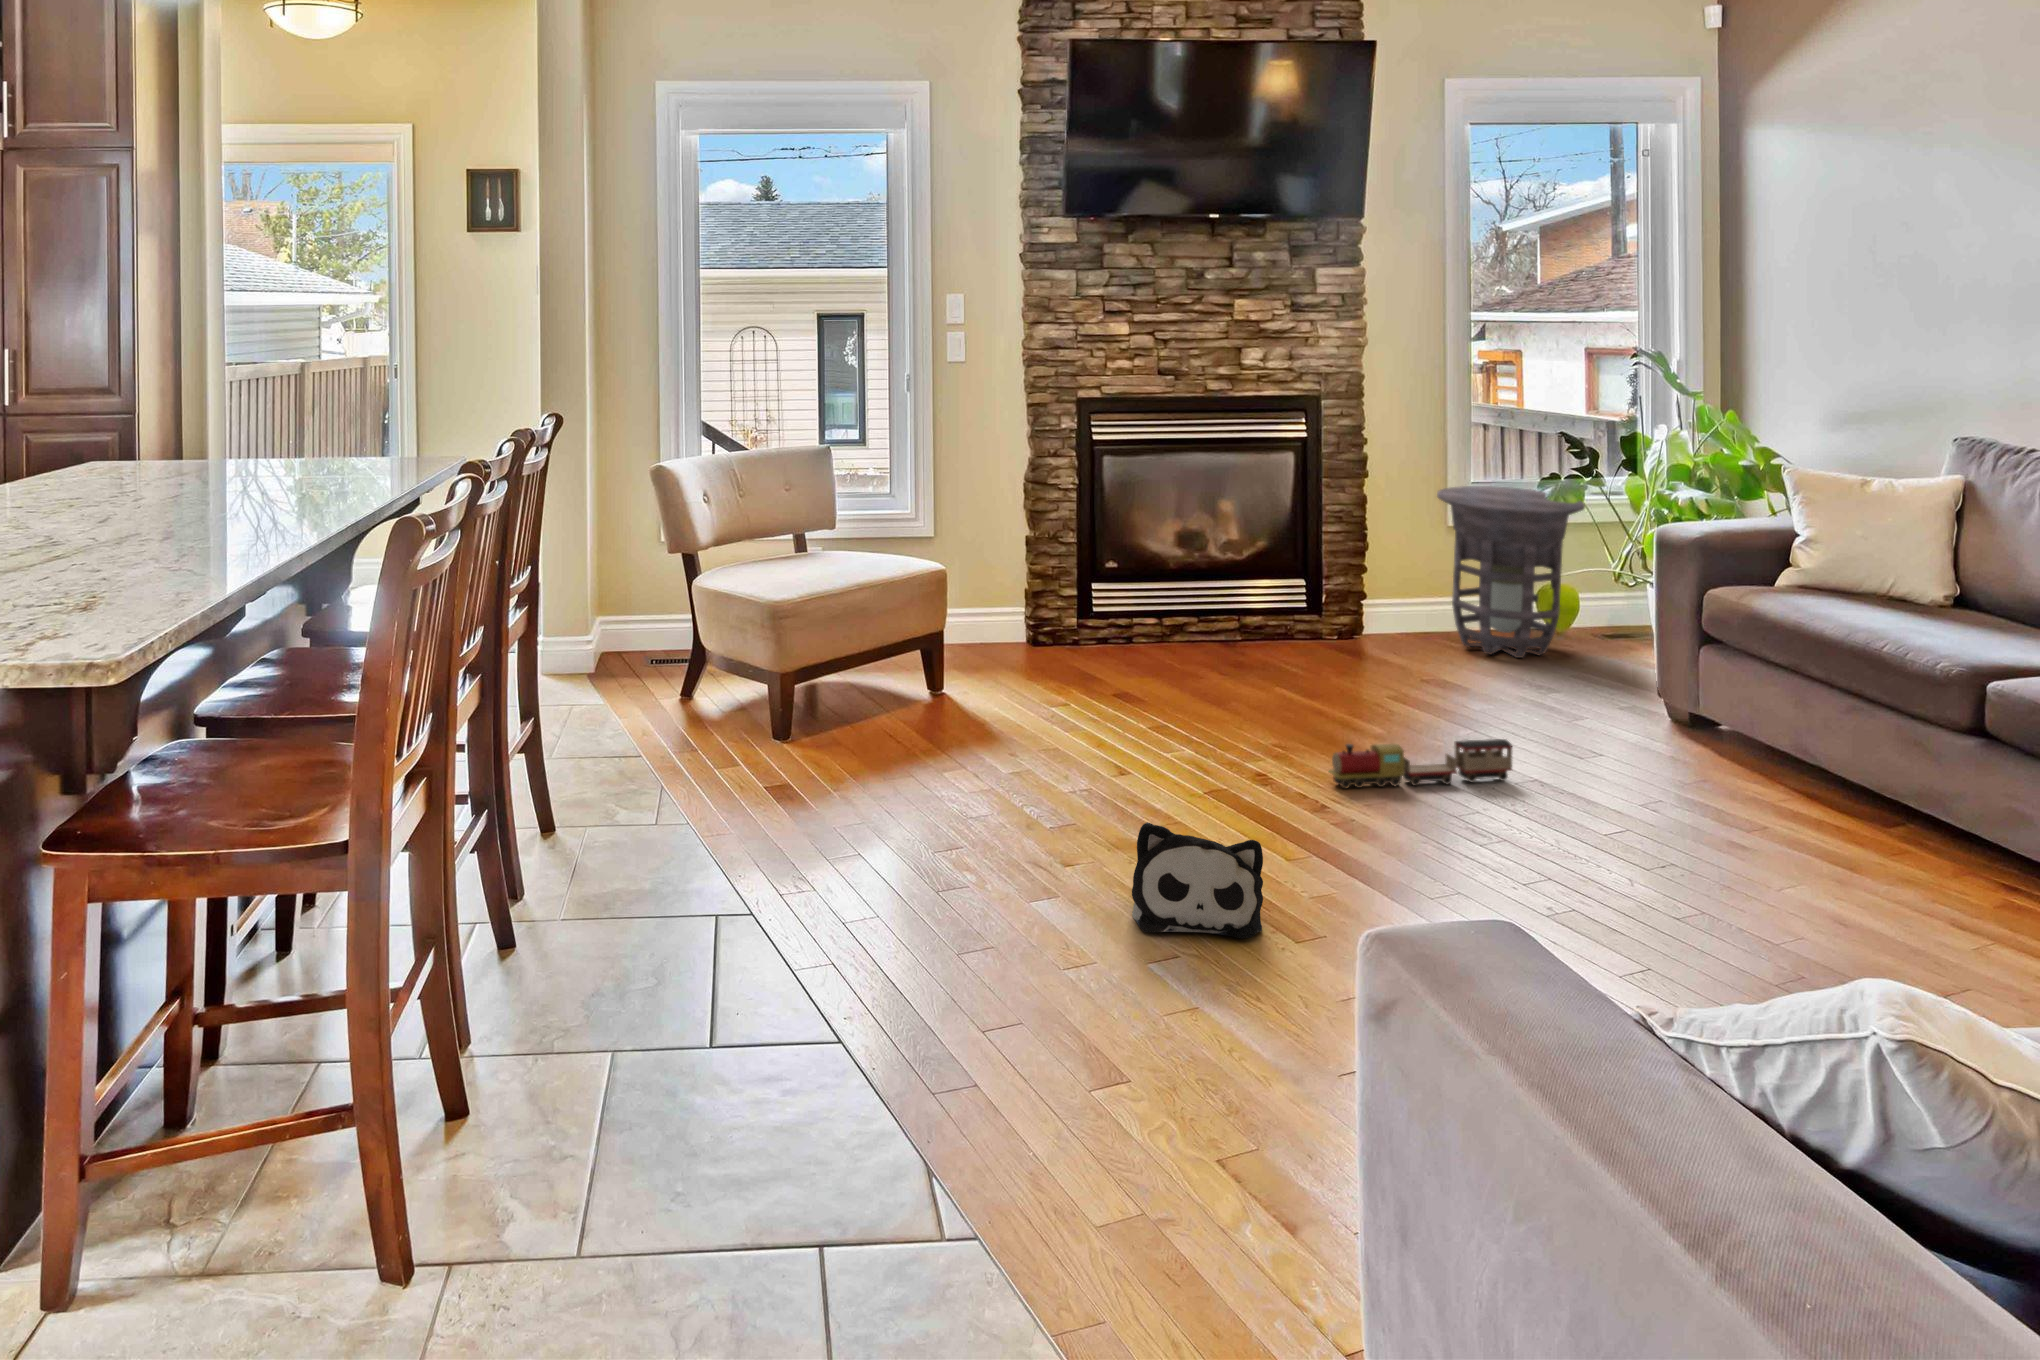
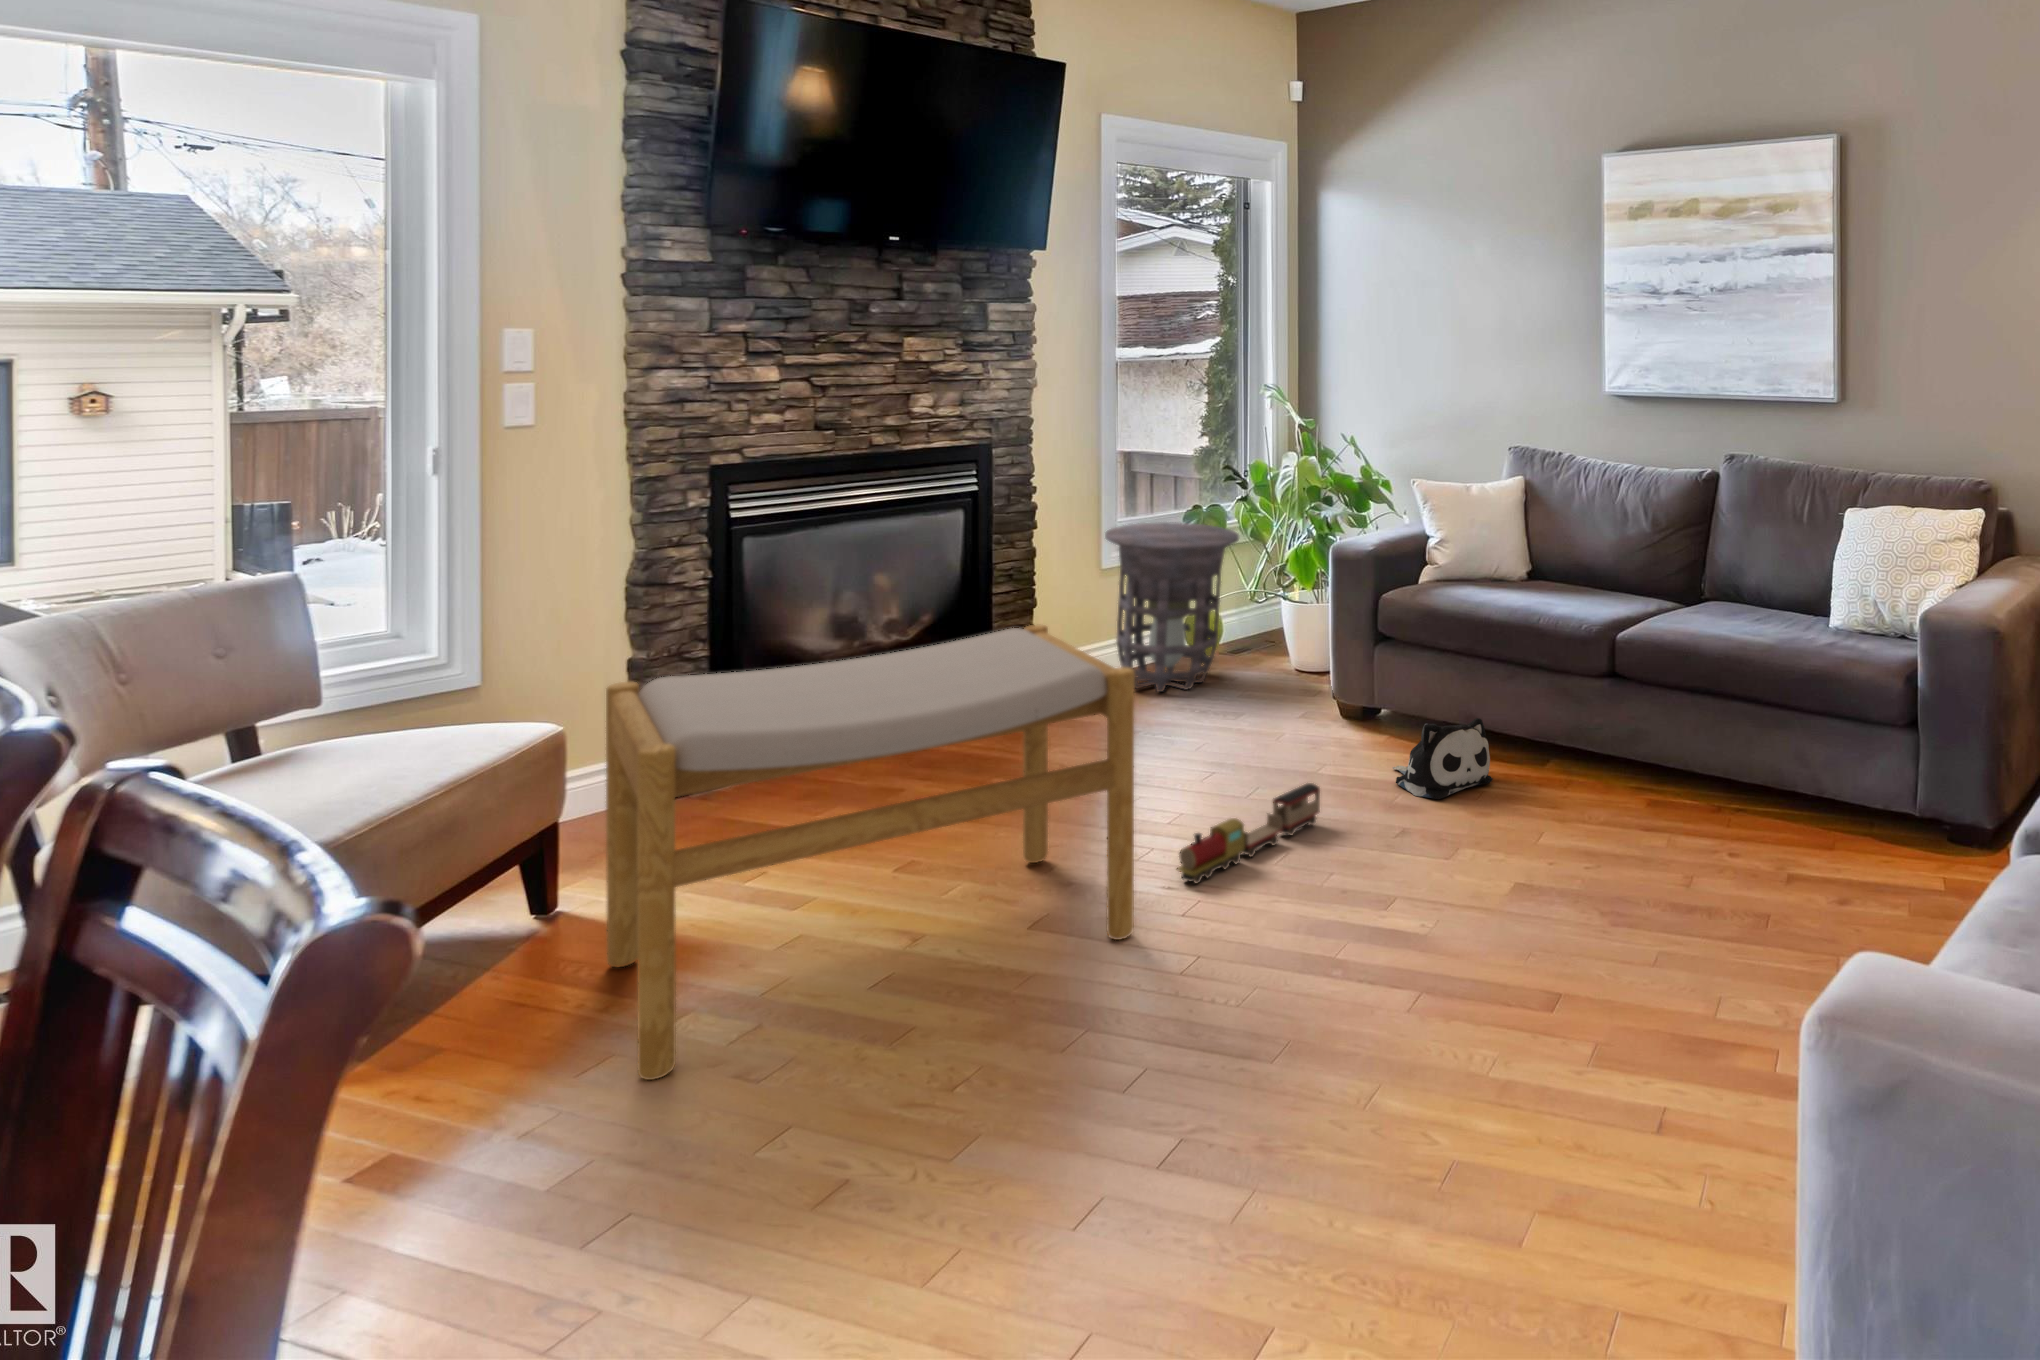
footstool: none [900,530,1257,802] -> present [606,625,1134,1080]
plush toy: present [1132,822,1263,939] -> present [1393,718,1493,799]

